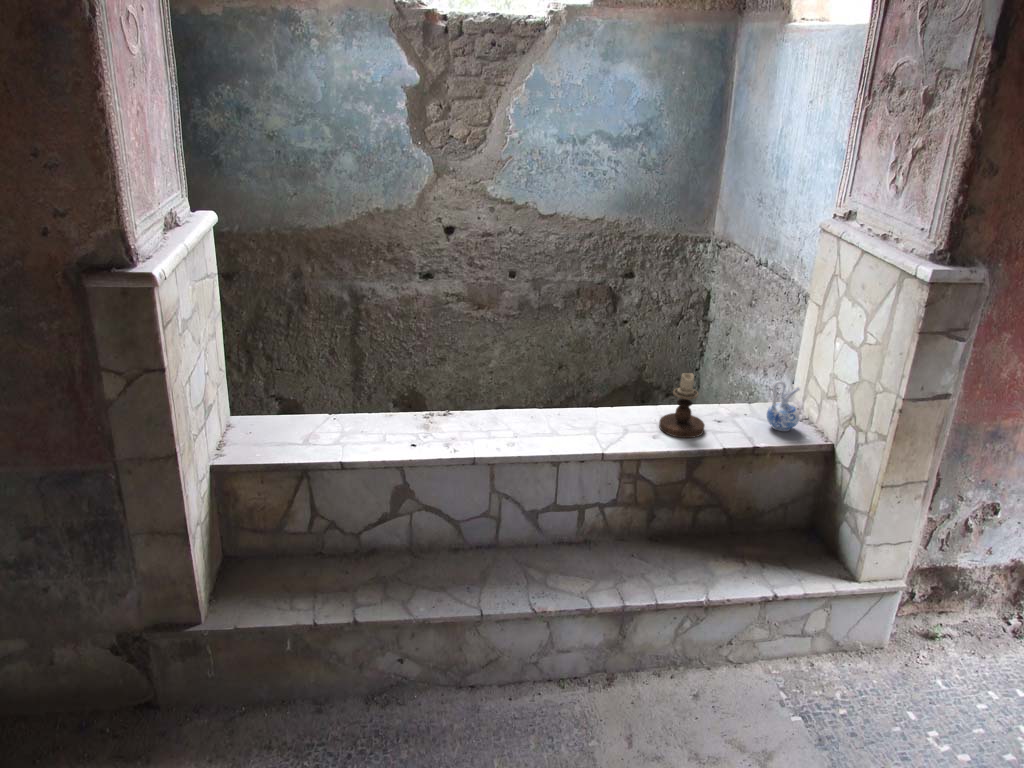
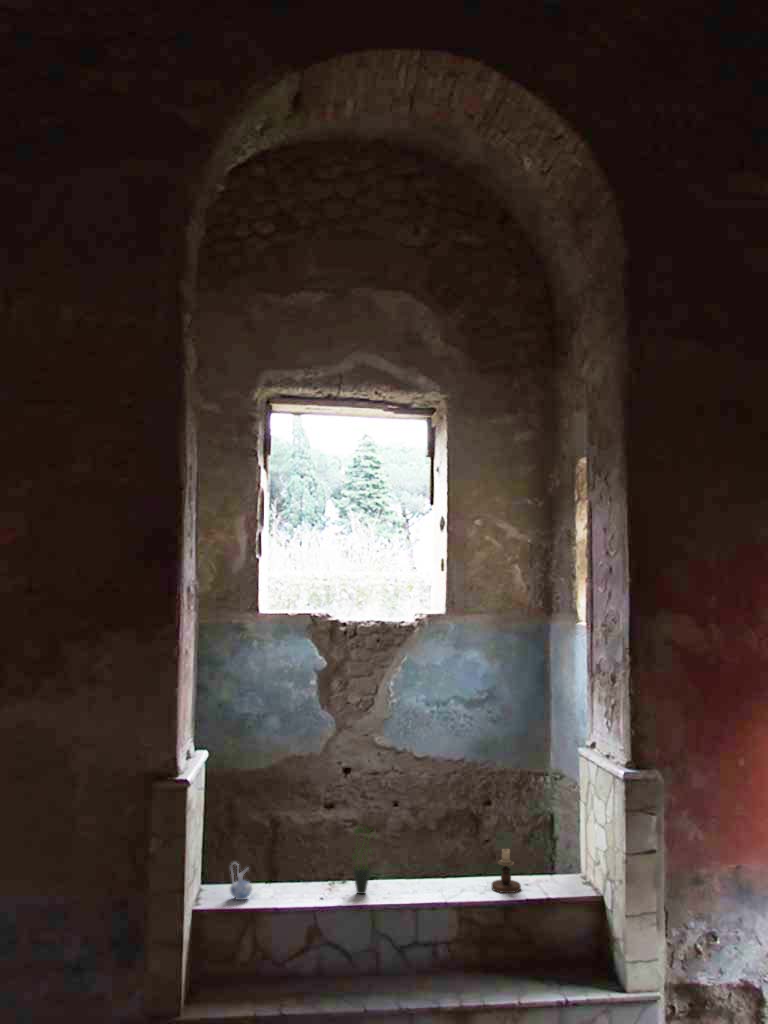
potted plant: none [443,335,484,438] -> present [352,826,377,894]
ceramic pitcher: present [767,381,800,431] -> present [230,864,252,900]

